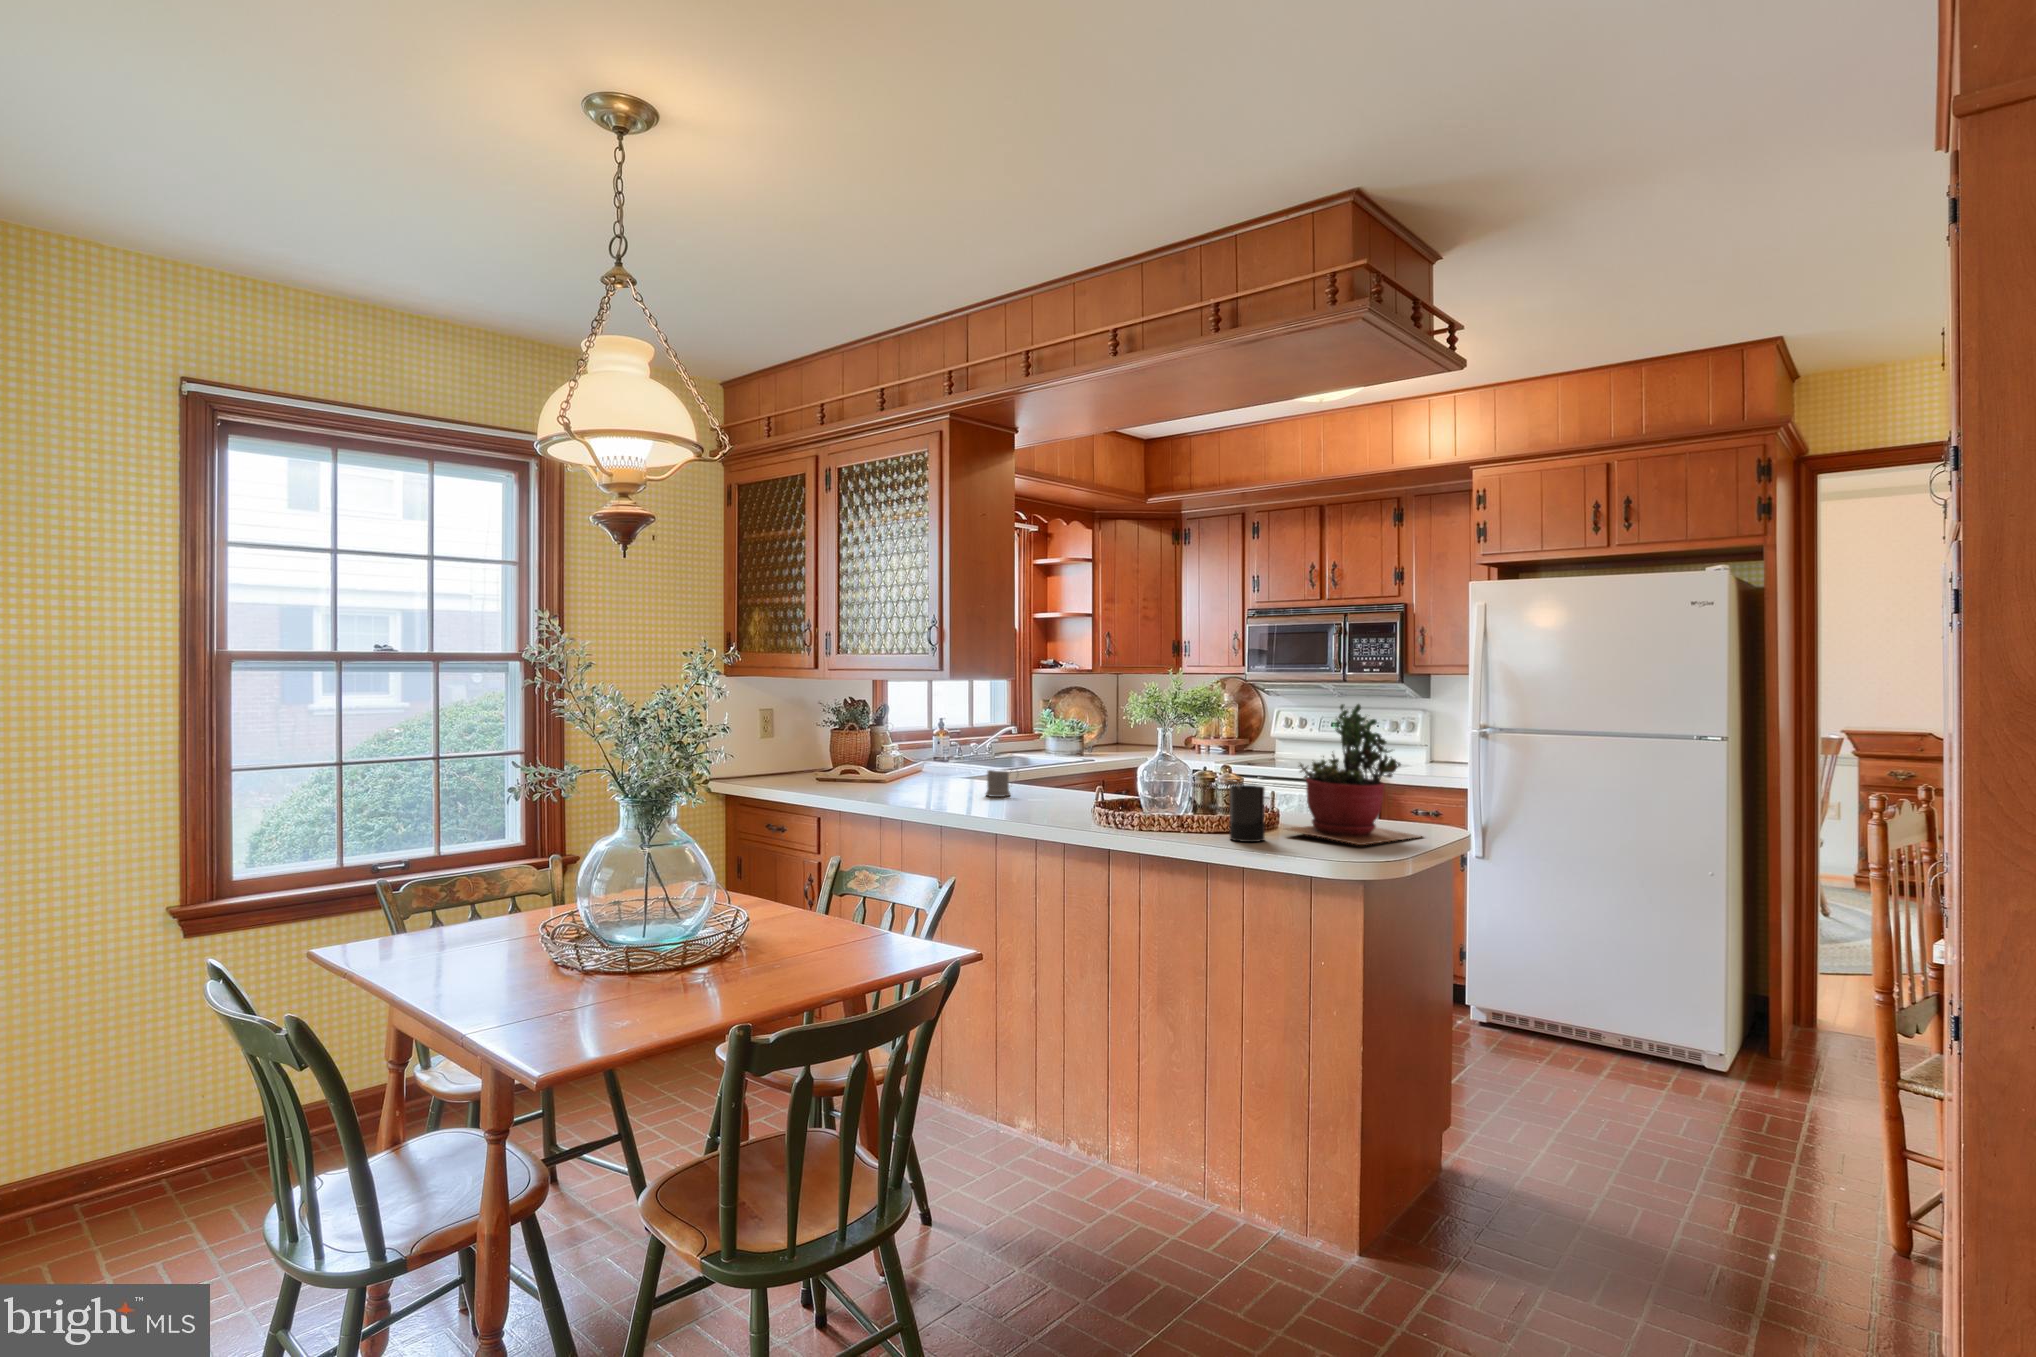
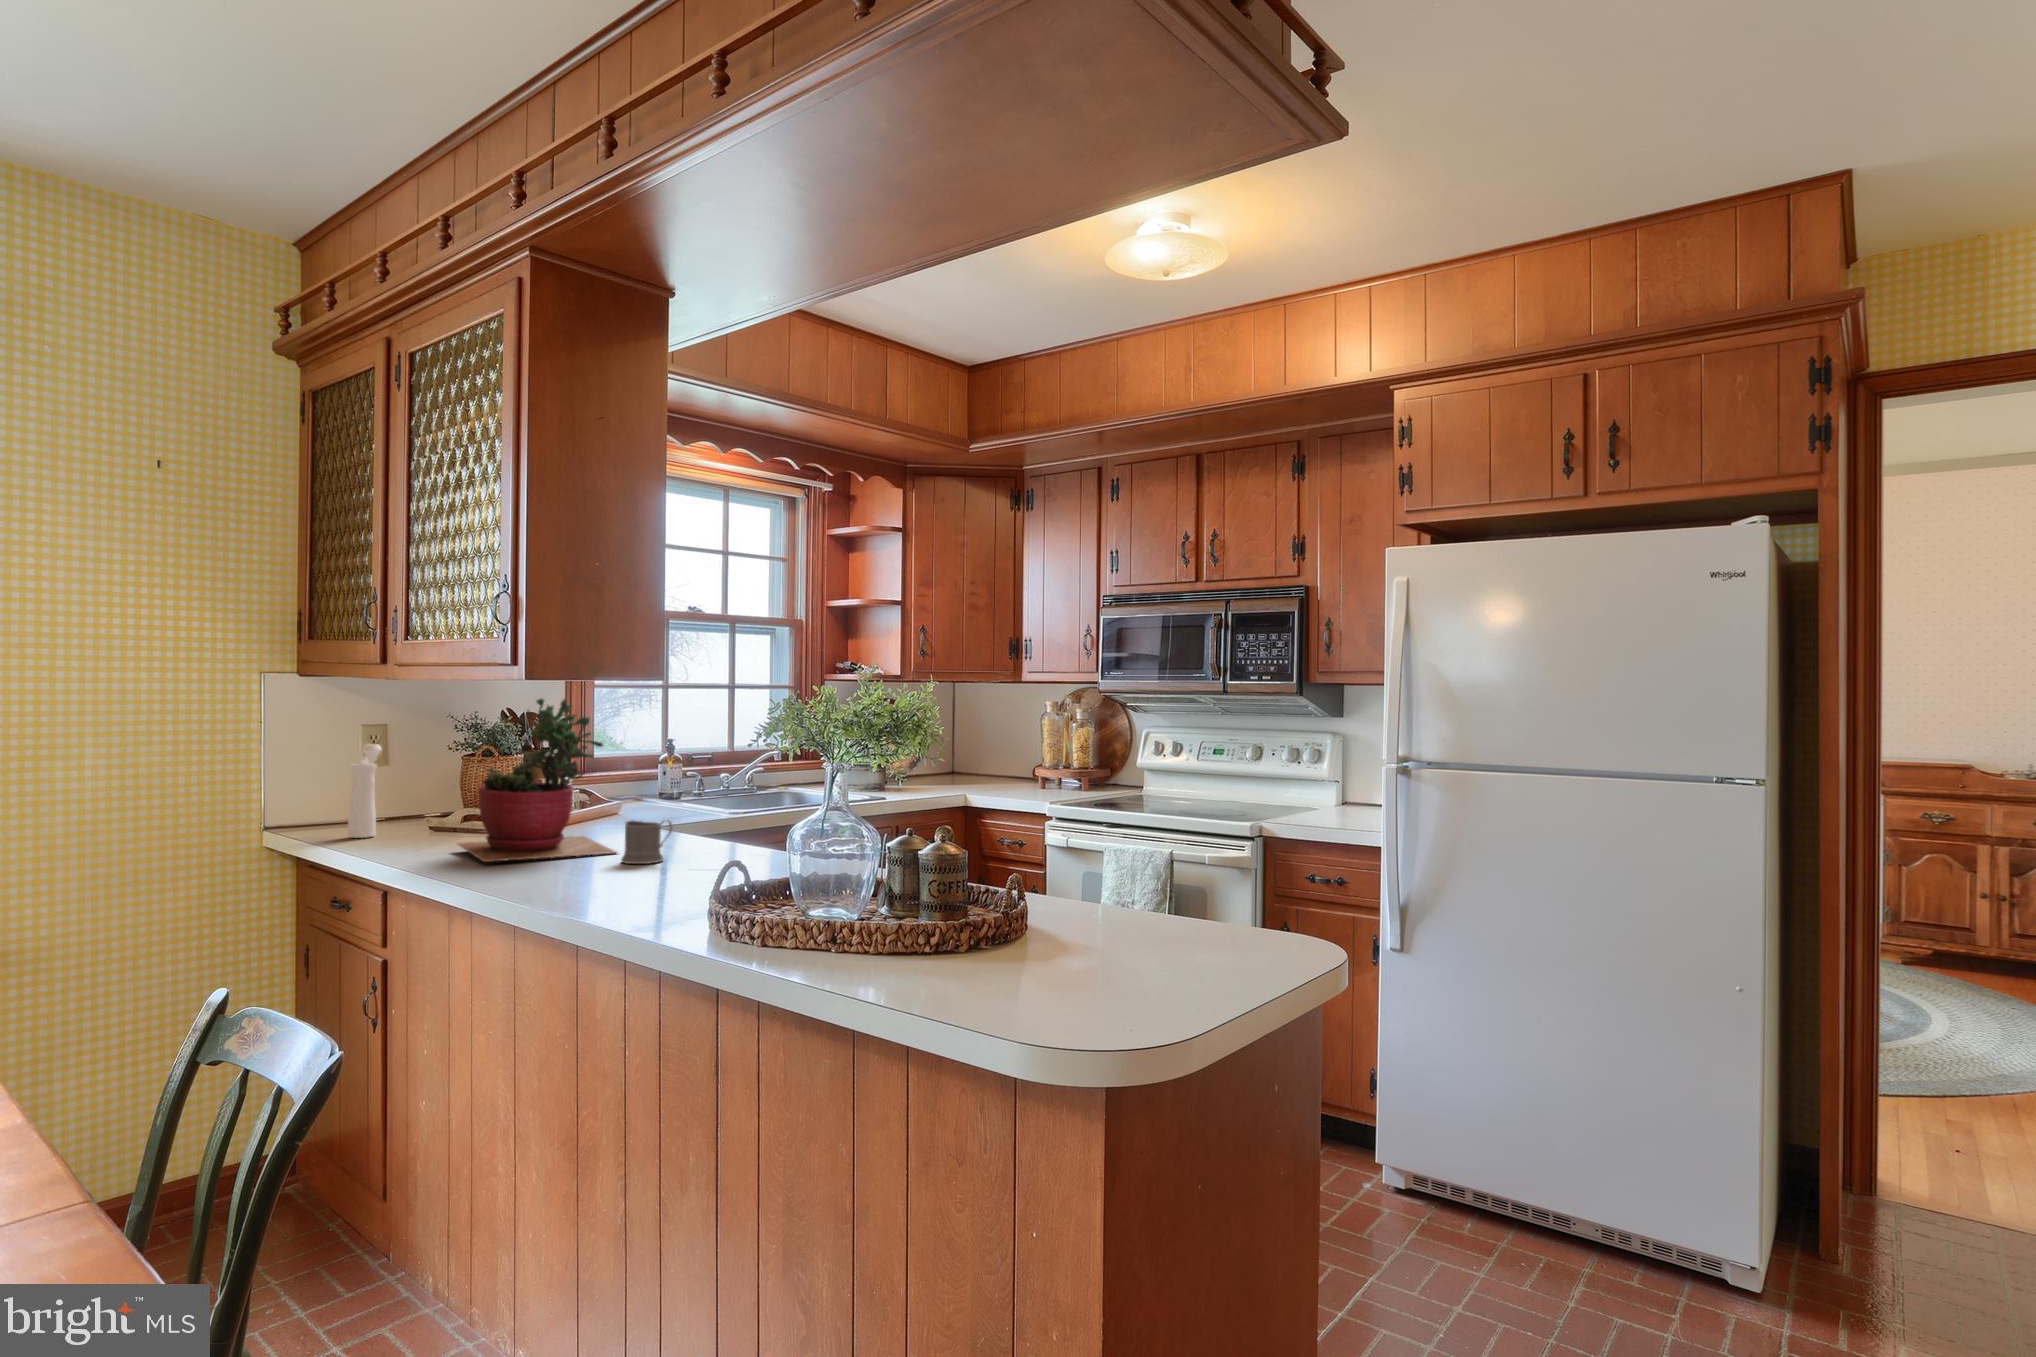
succulent plant: present [1286,704,1420,845] -> present [458,699,616,862]
pepper mill: none [782,724,800,785] -> present [348,744,382,838]
candle: present [1230,785,1265,842] -> none [901,859,967,982]

